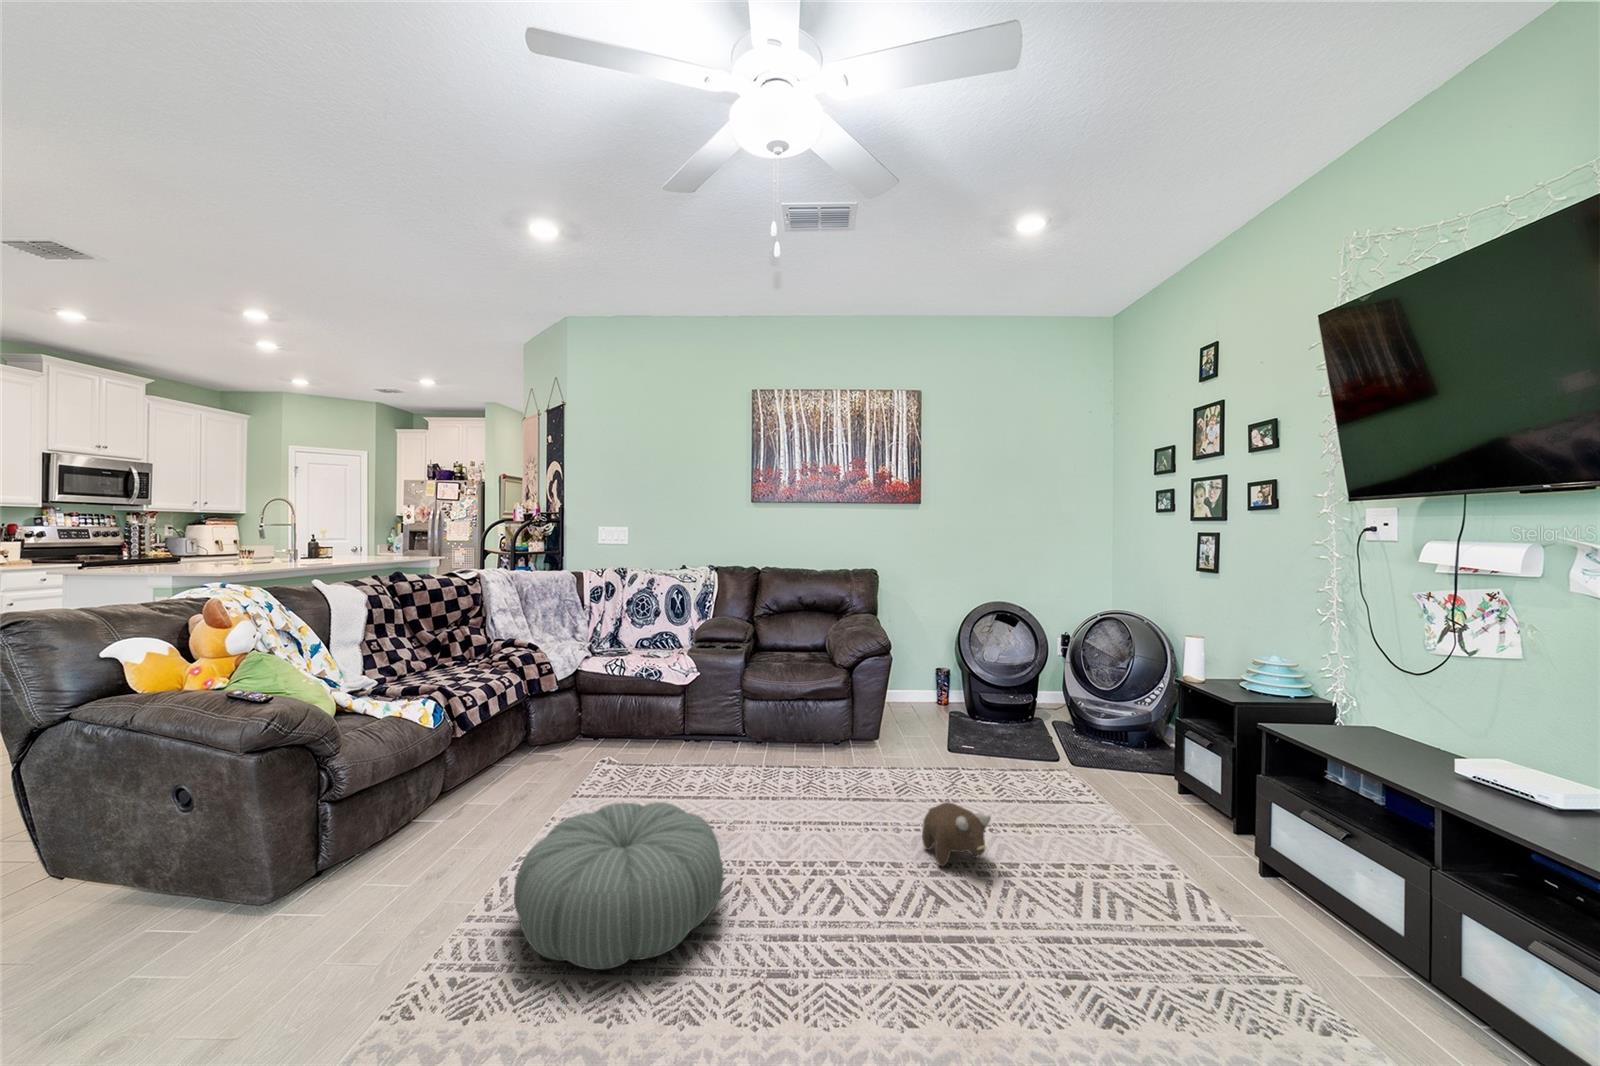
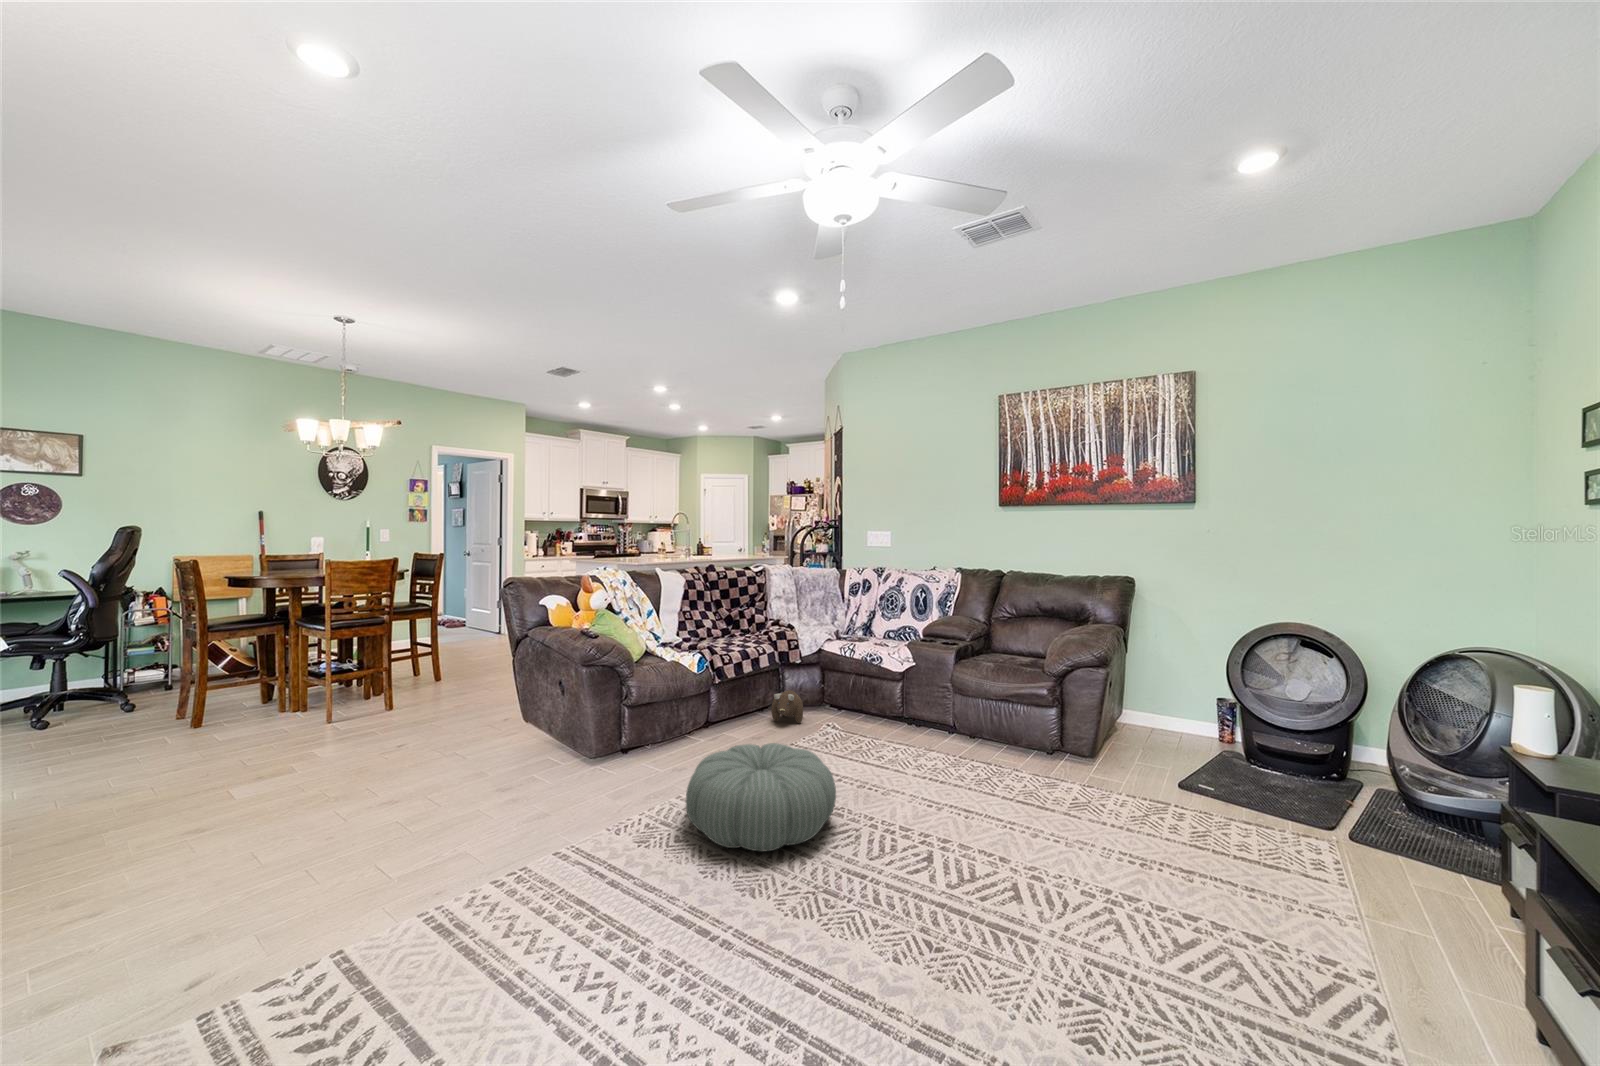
plush toy: present [922,802,991,866] -> present [771,690,803,723]

